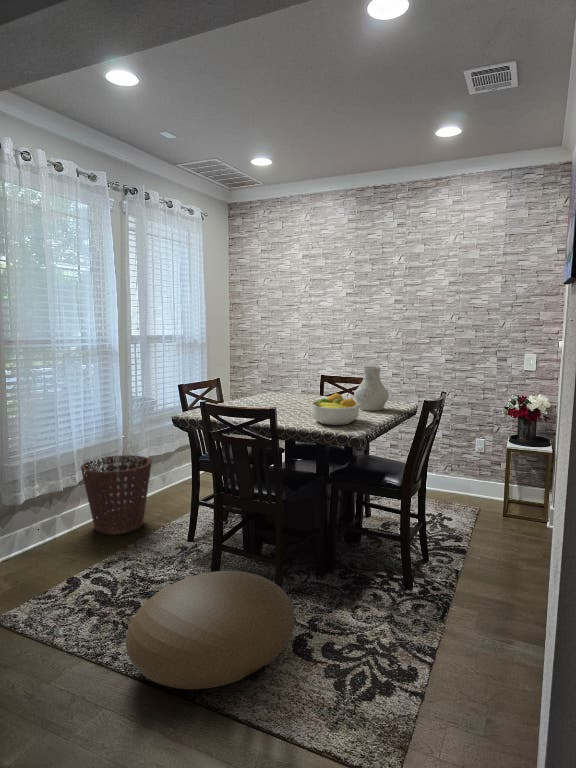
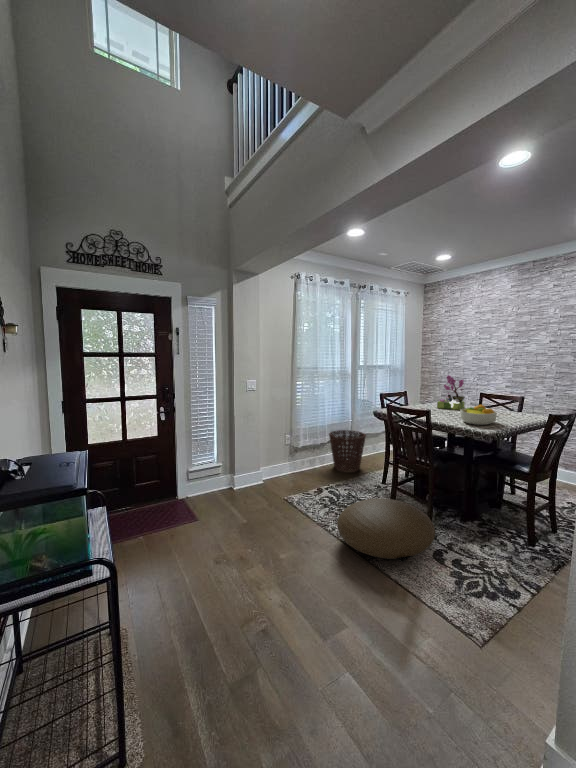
flower arrangement: none [267,348,305,404] -> present [437,375,465,410]
vase: present [354,367,389,411] -> none [499,389,528,419]

